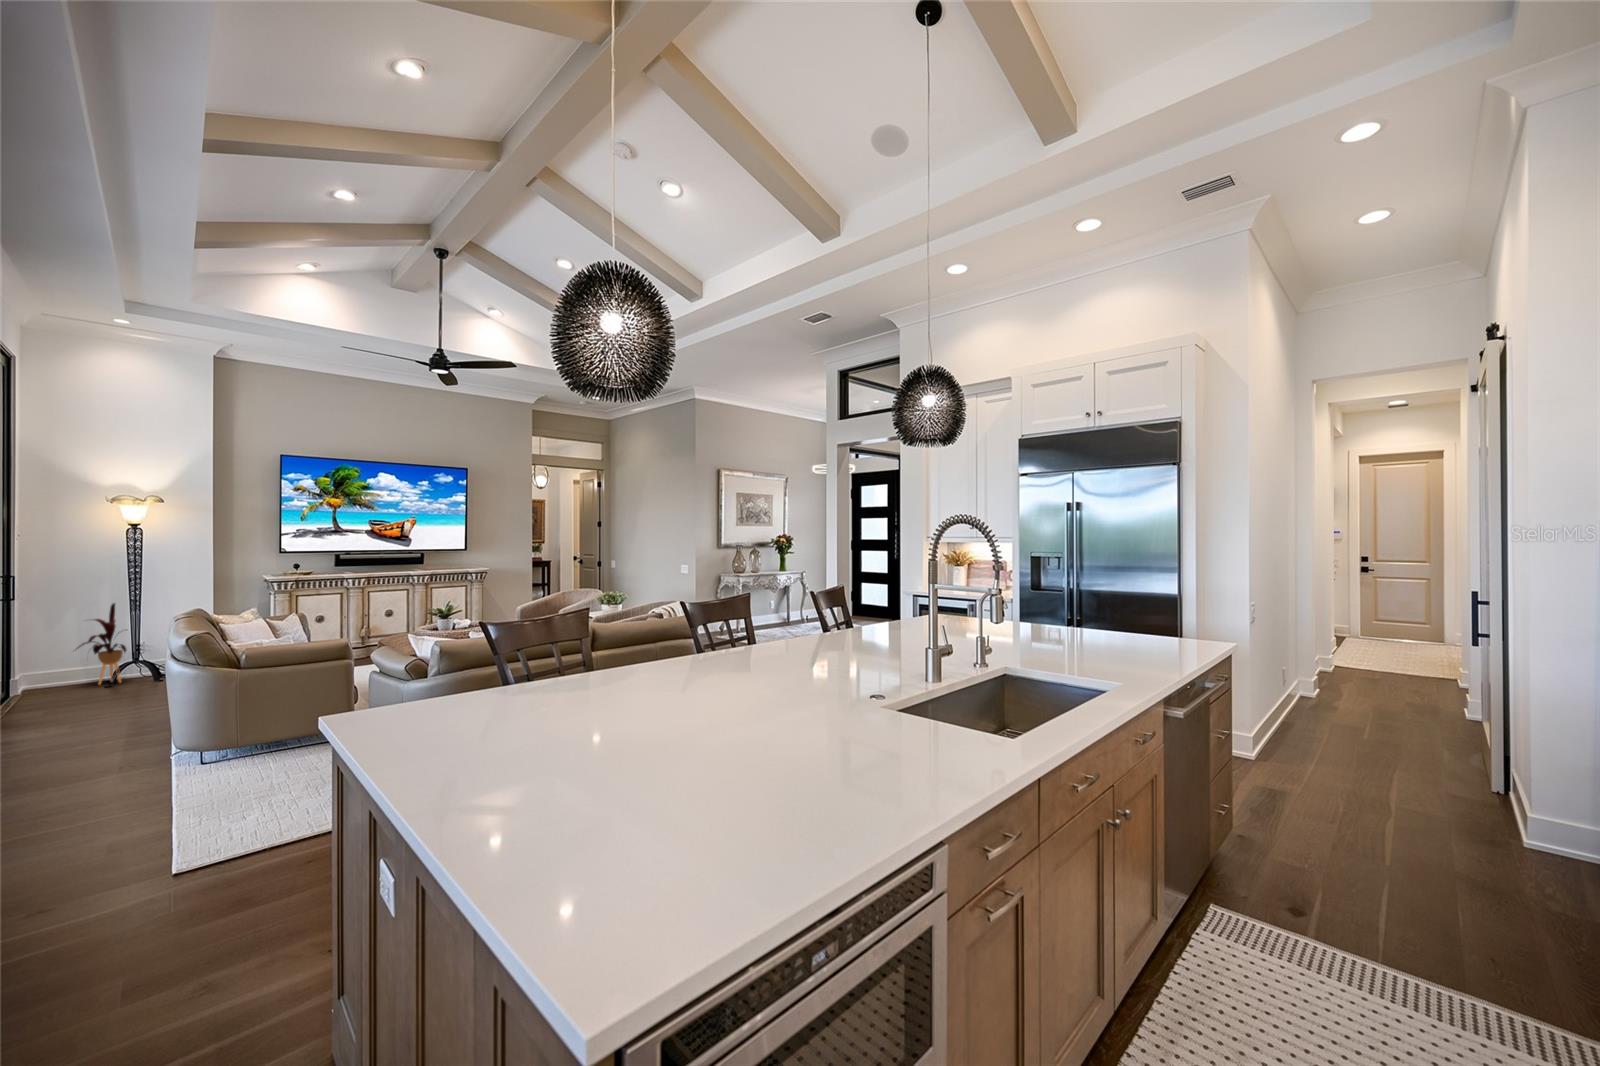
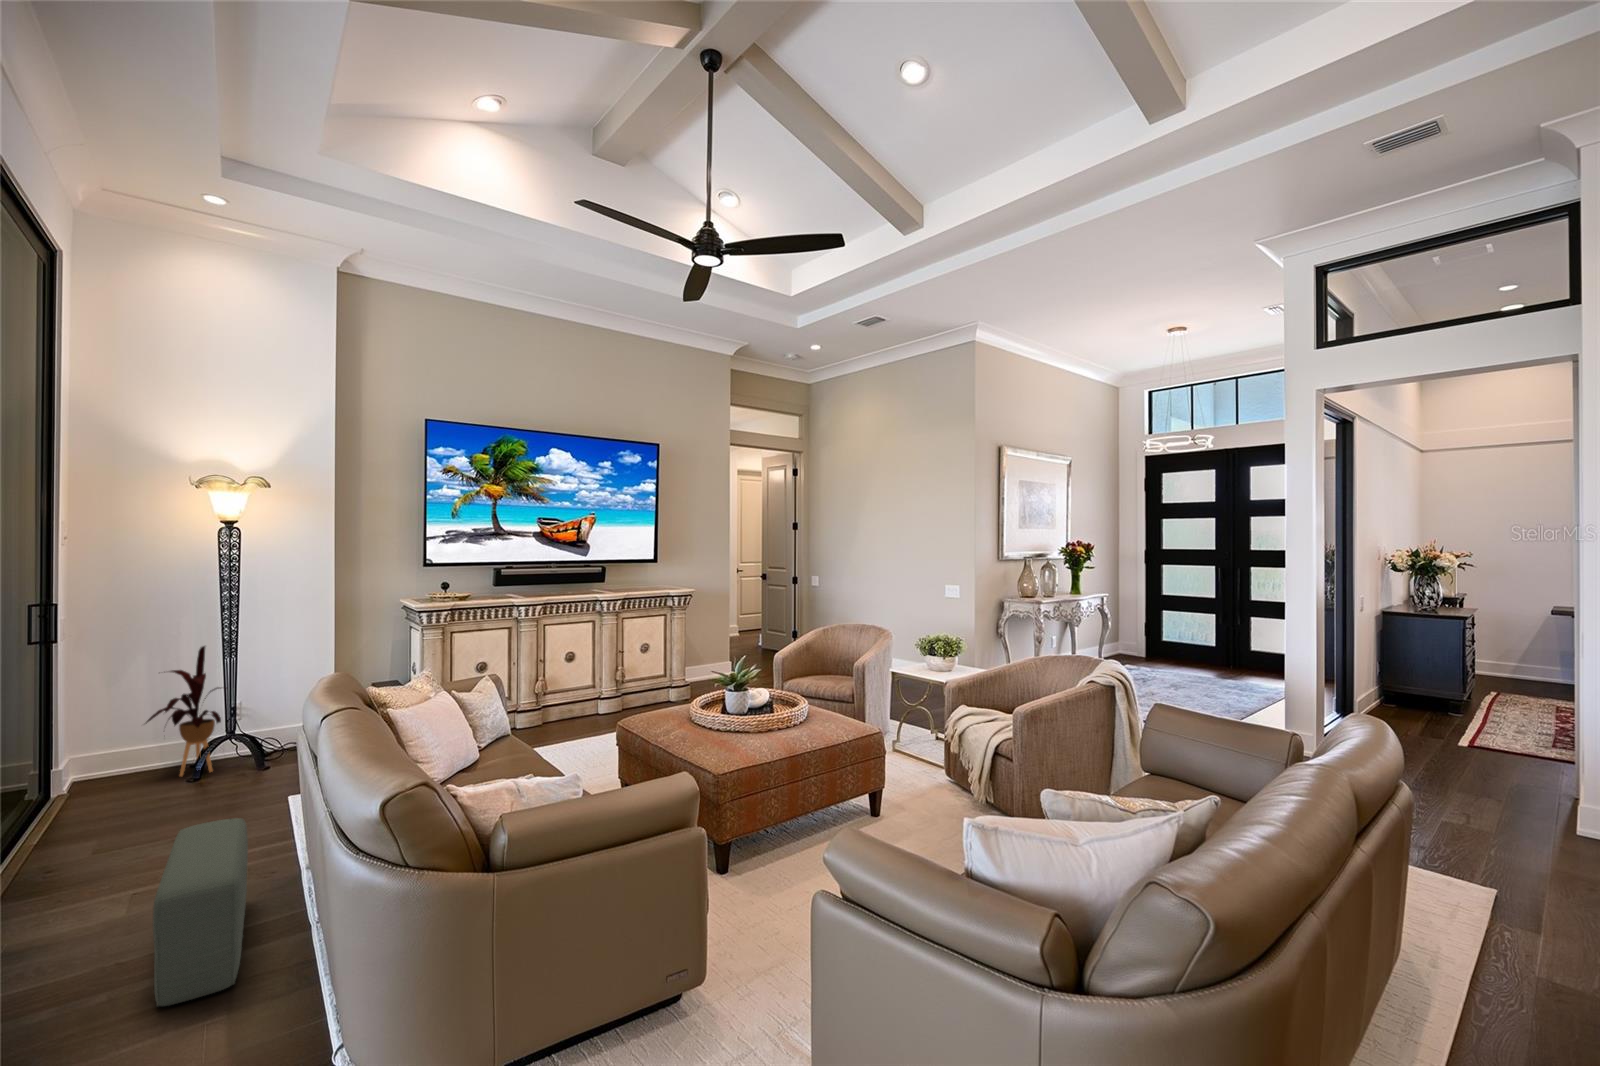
pouf: none [77,683,133,755] -> present [153,818,248,1006]

